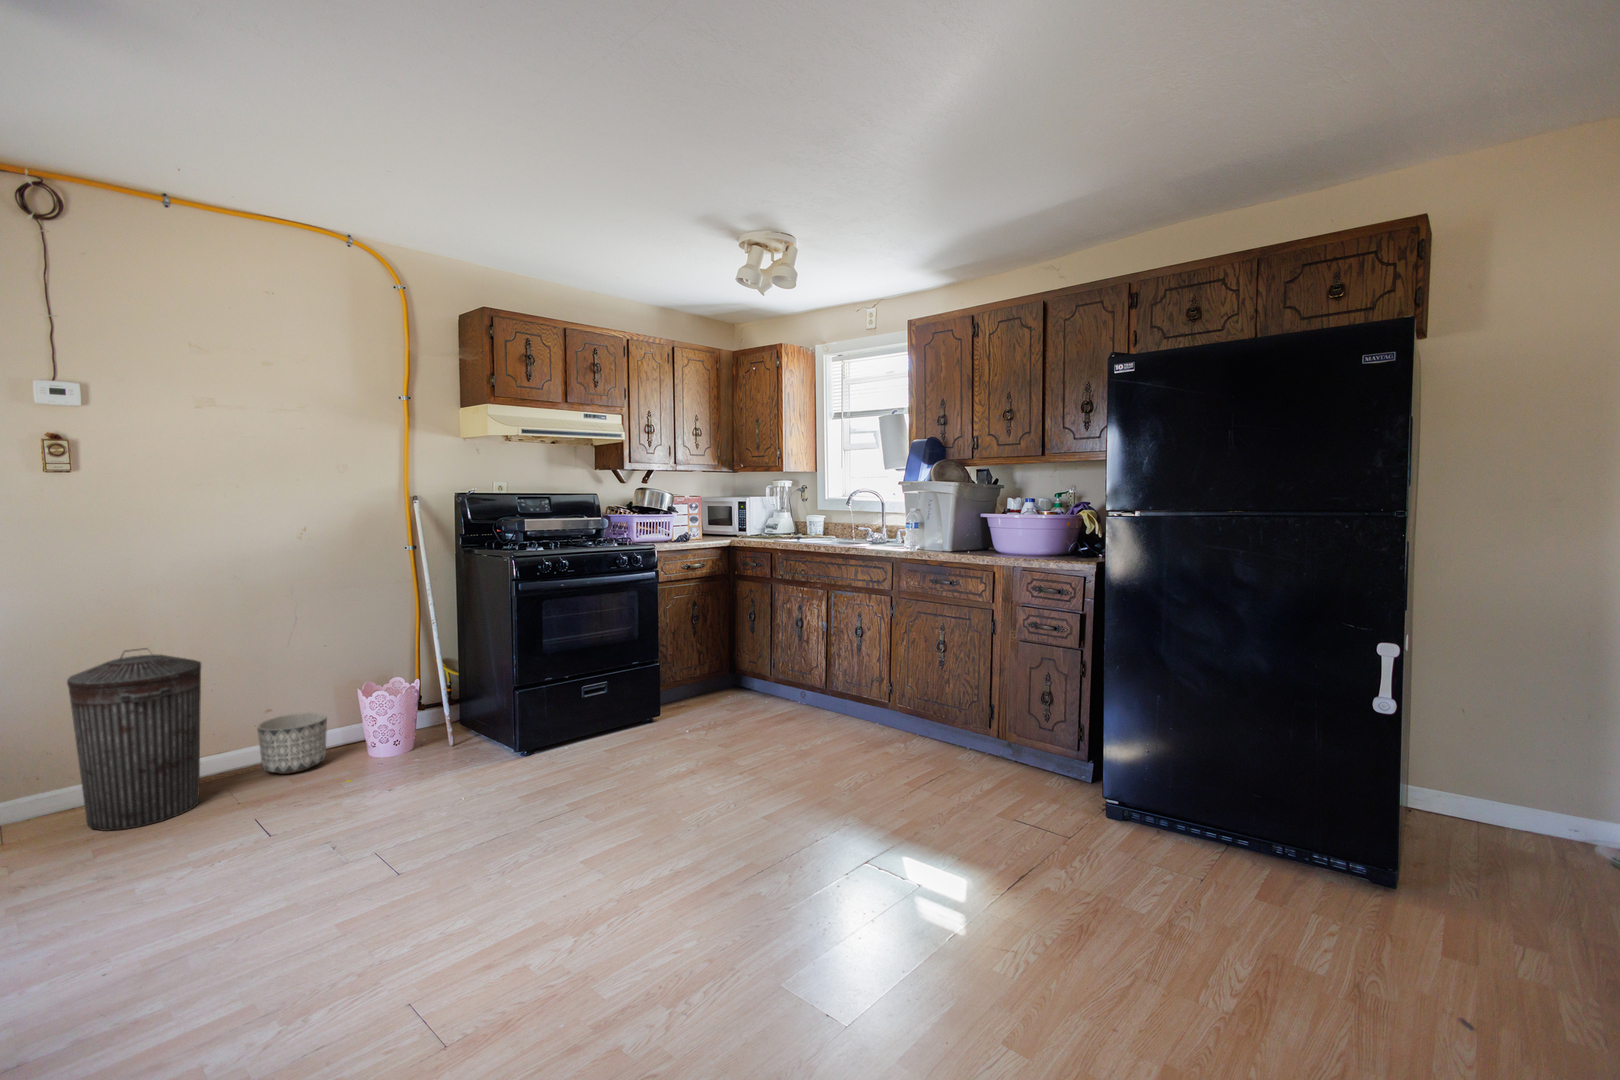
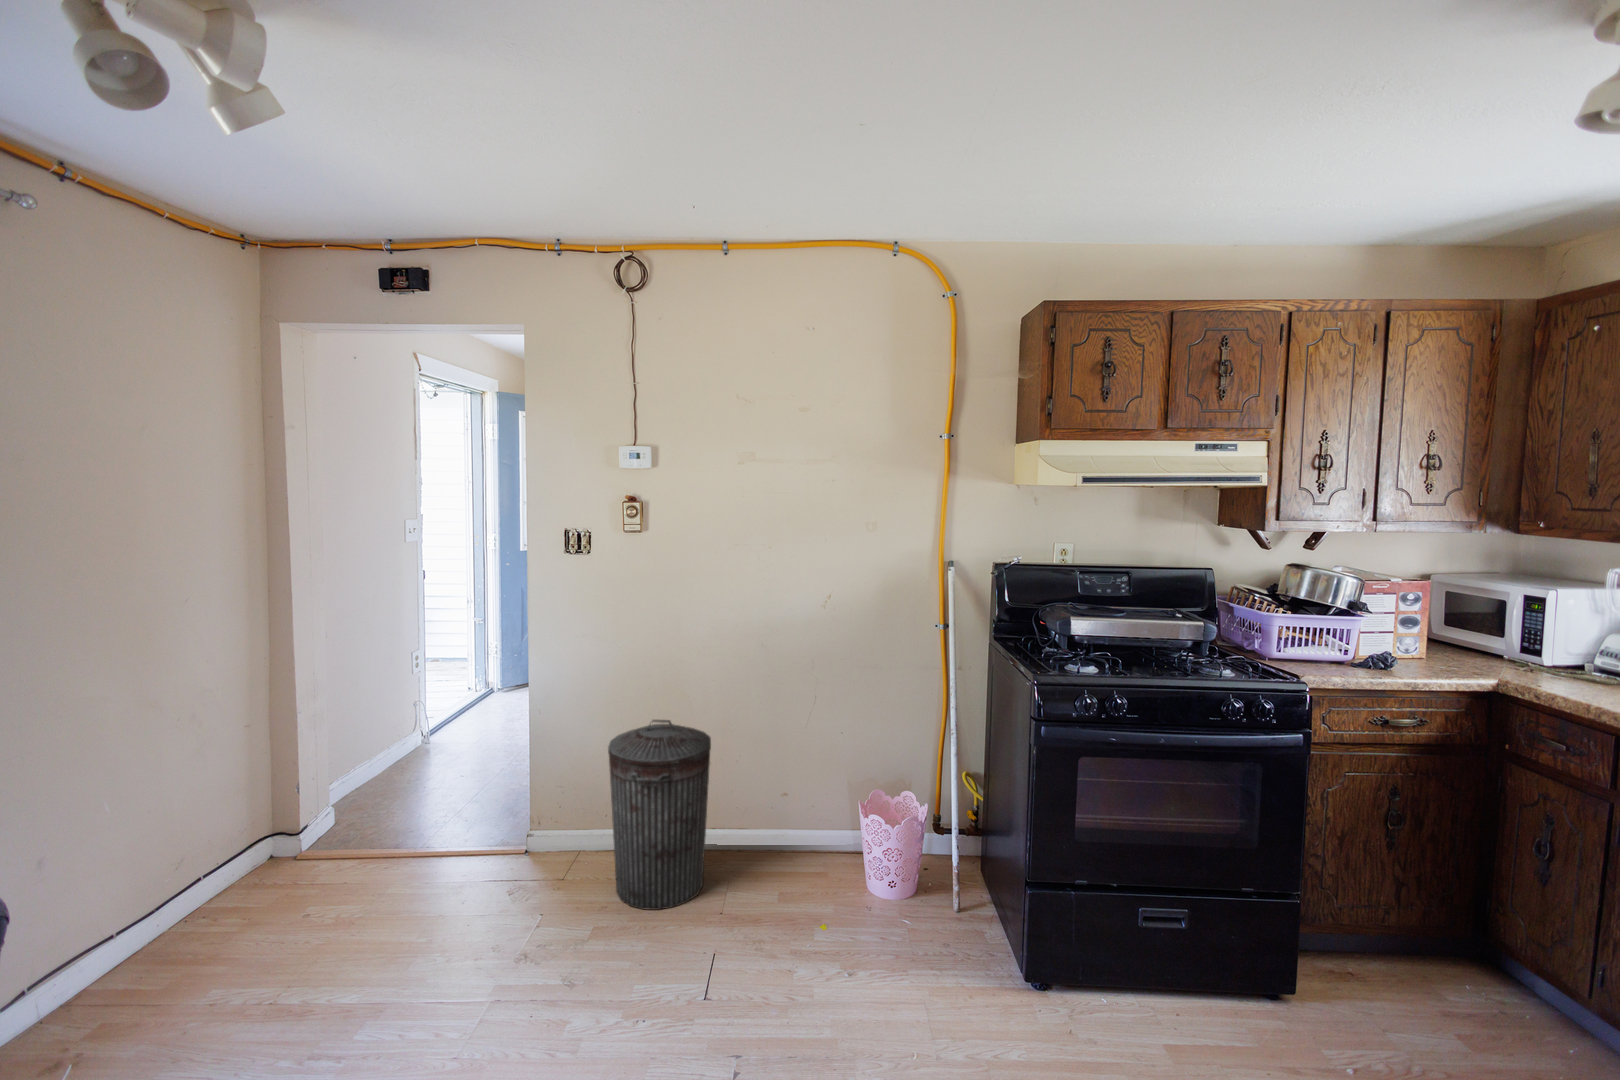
planter: present [257,712,327,774] -> none [763,807,828,884]

